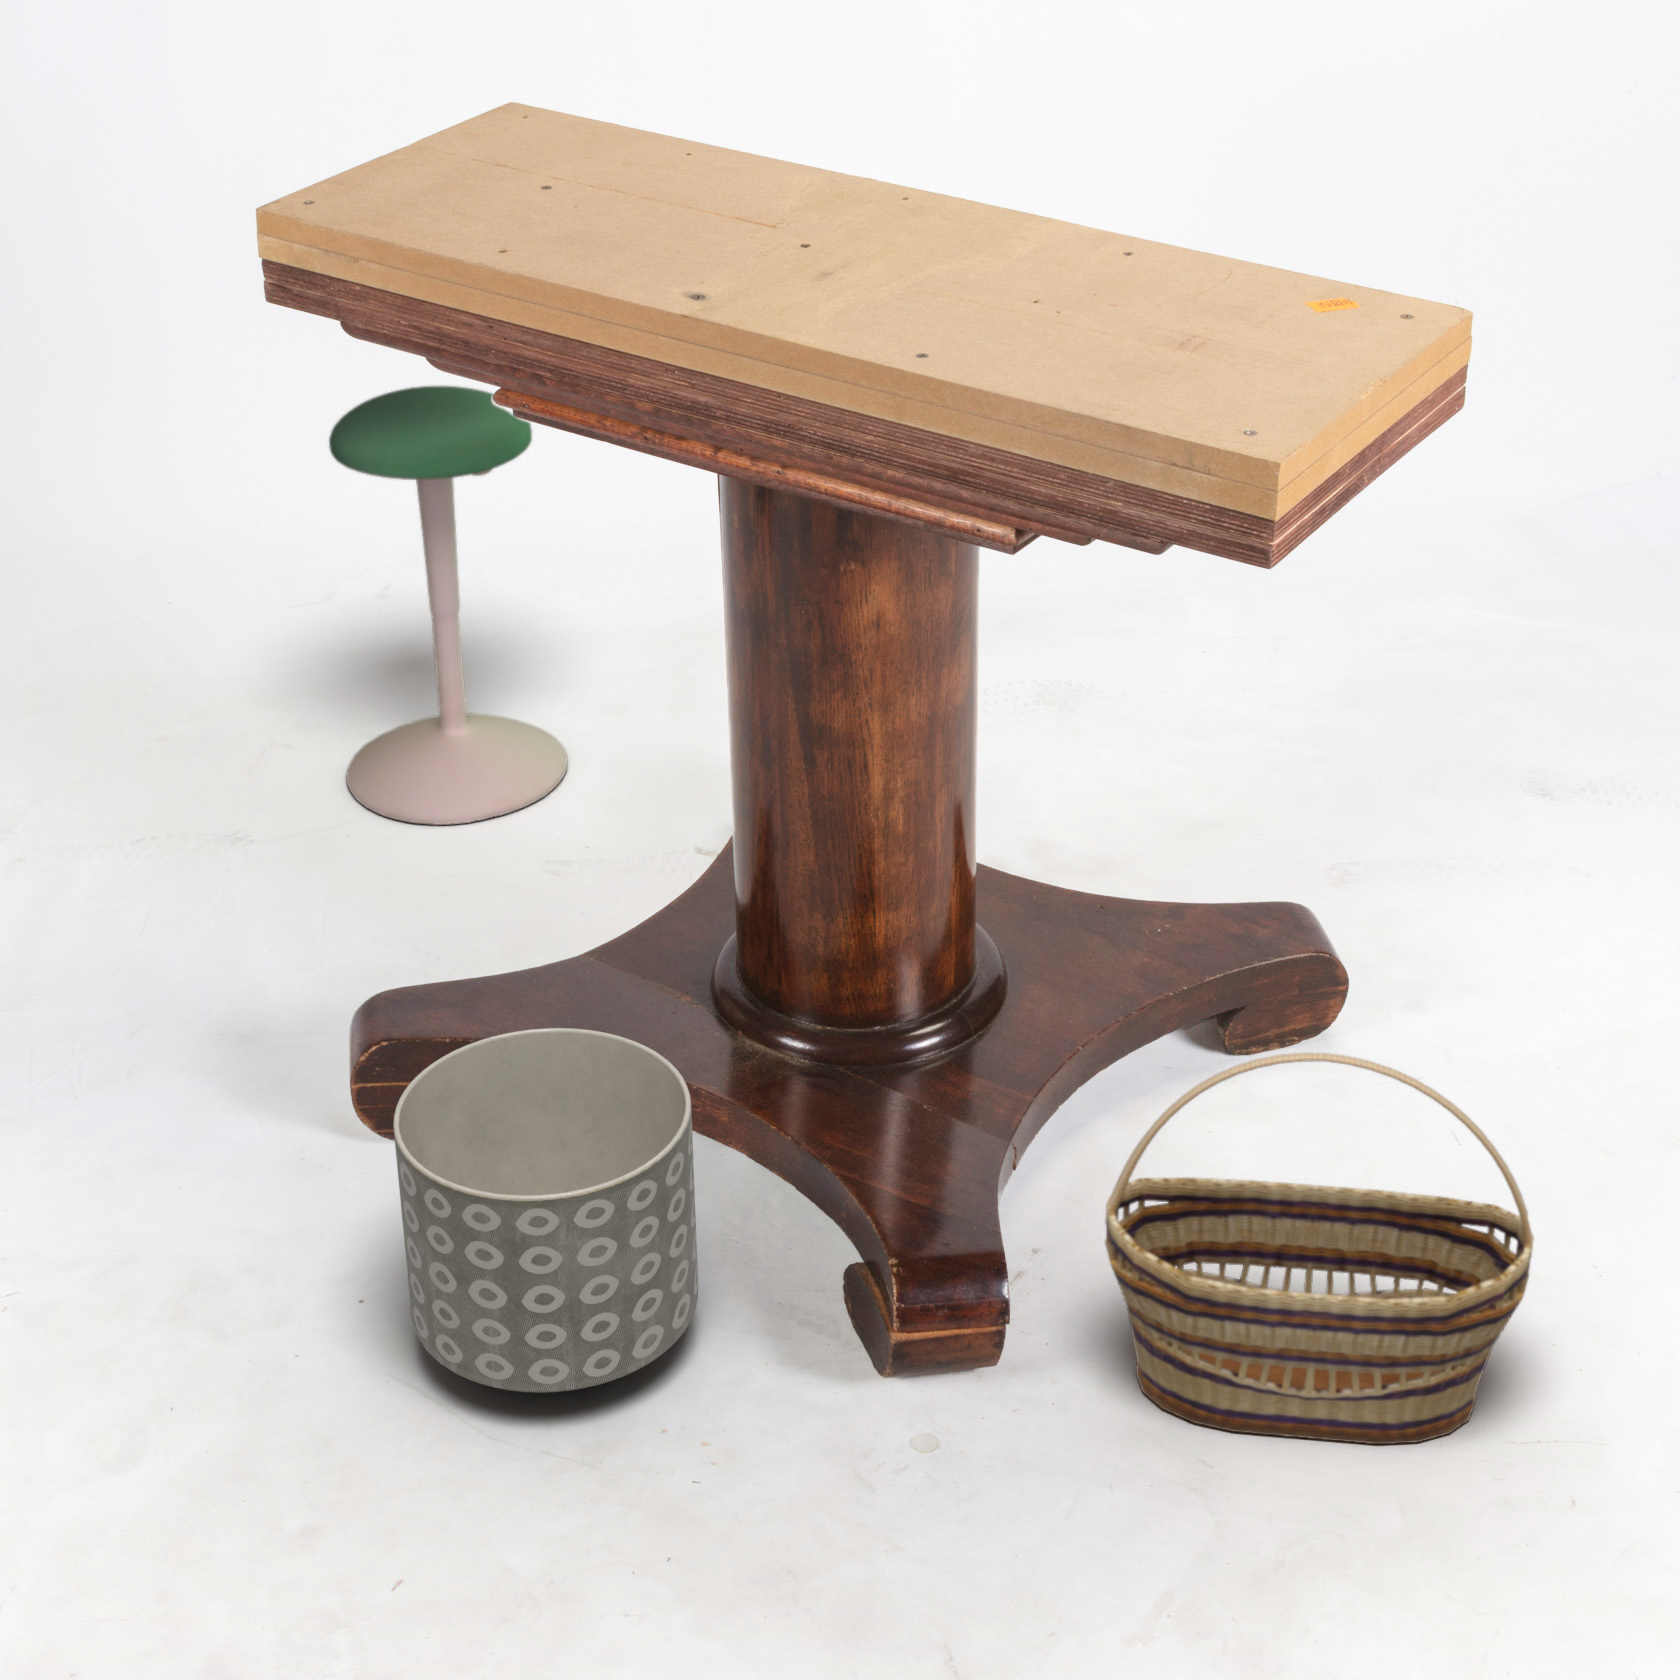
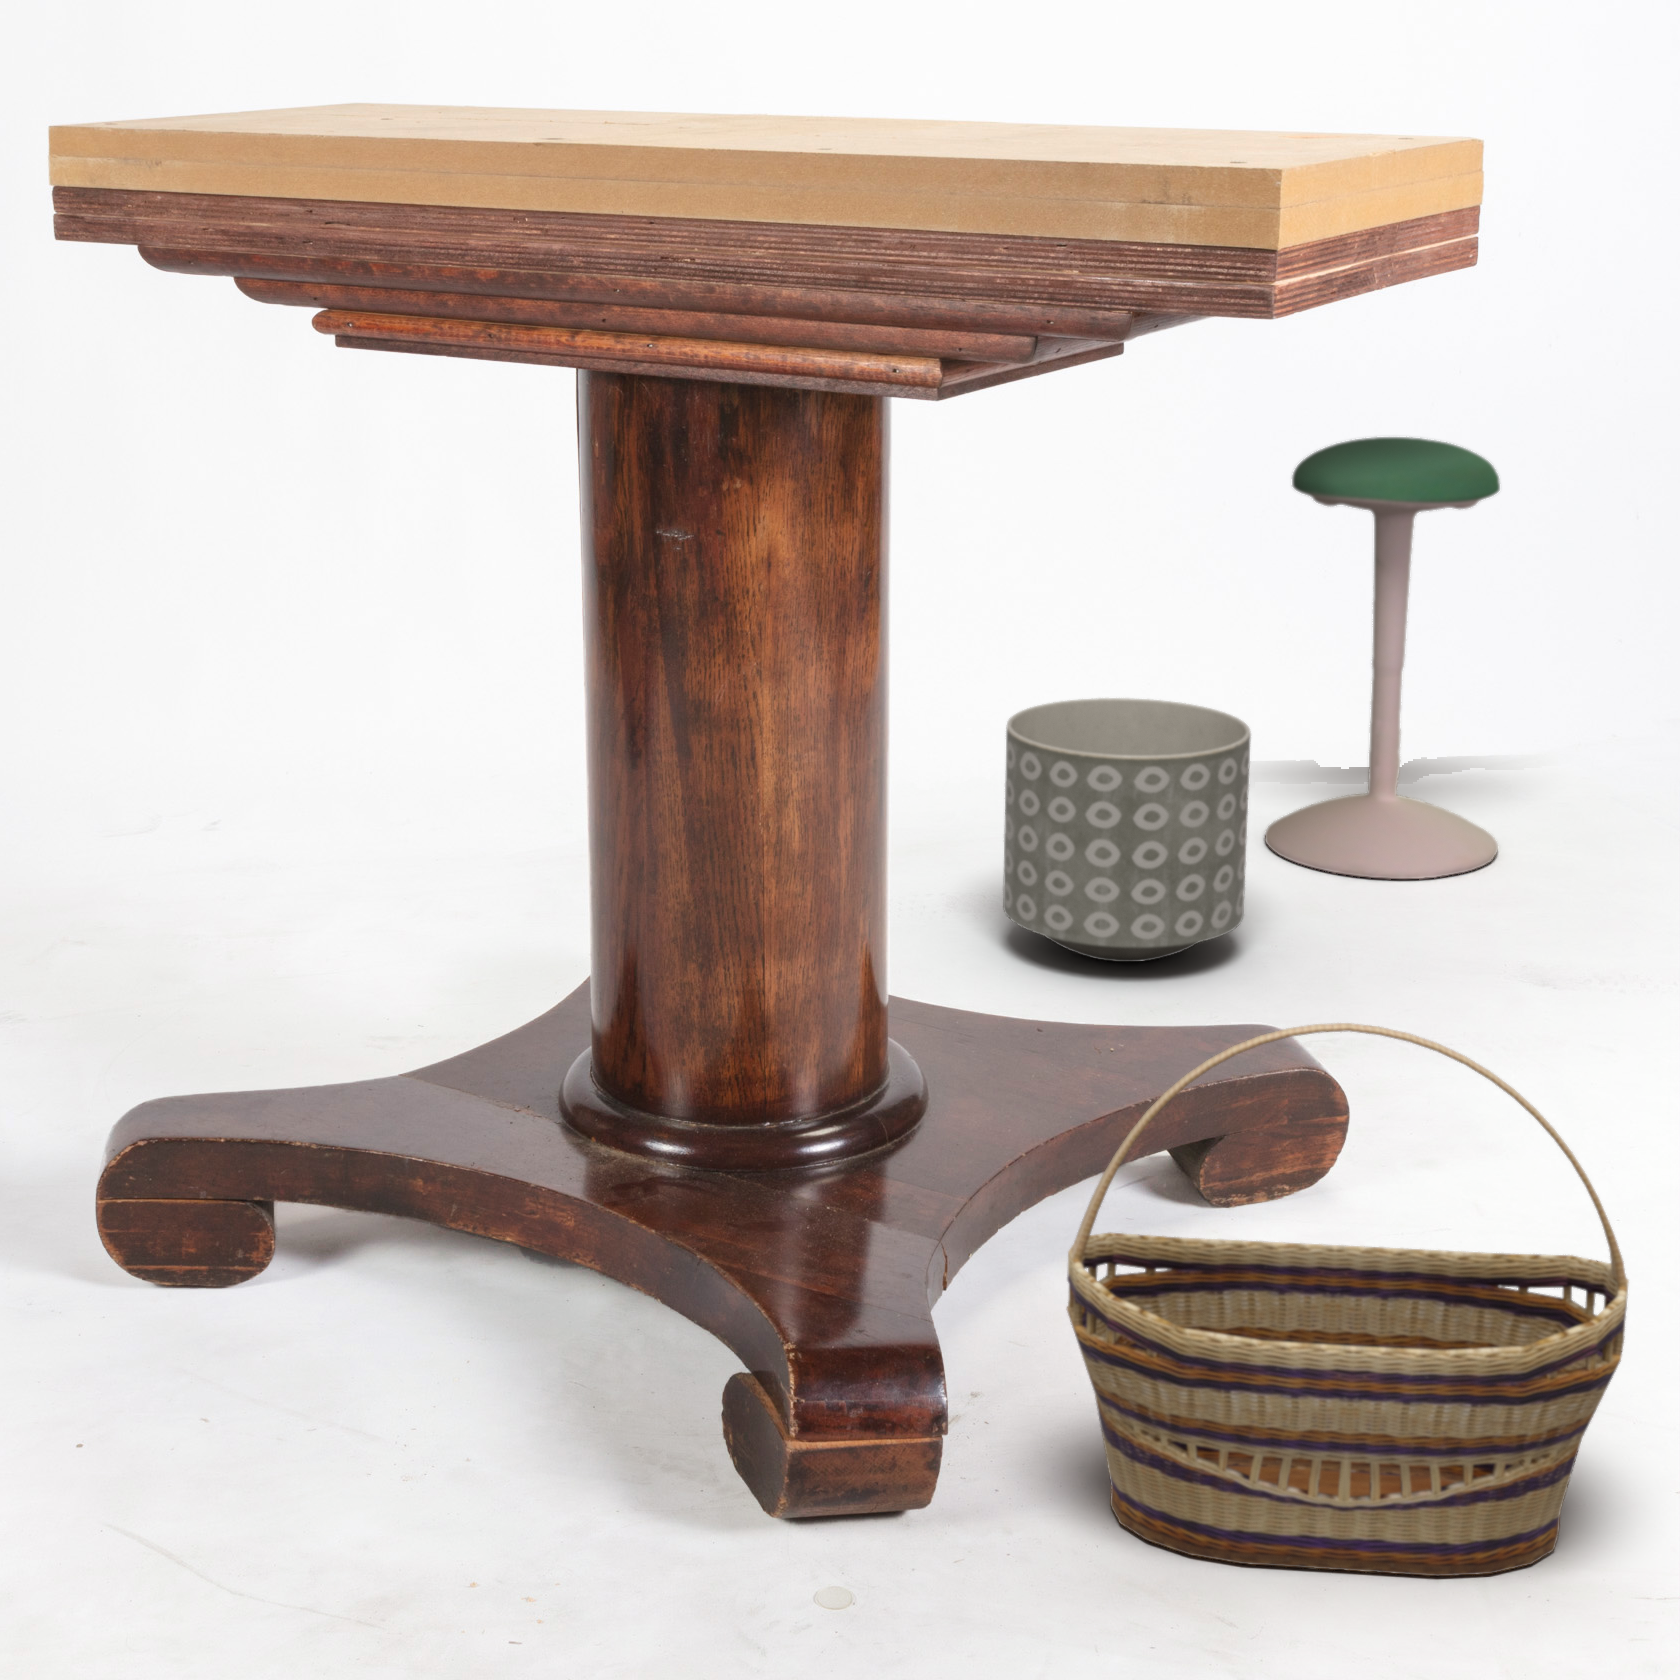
stool: present [329,385,567,825] -> present [1265,437,1500,879]
planter: present [394,1028,698,1393] -> present [1003,698,1251,962]

